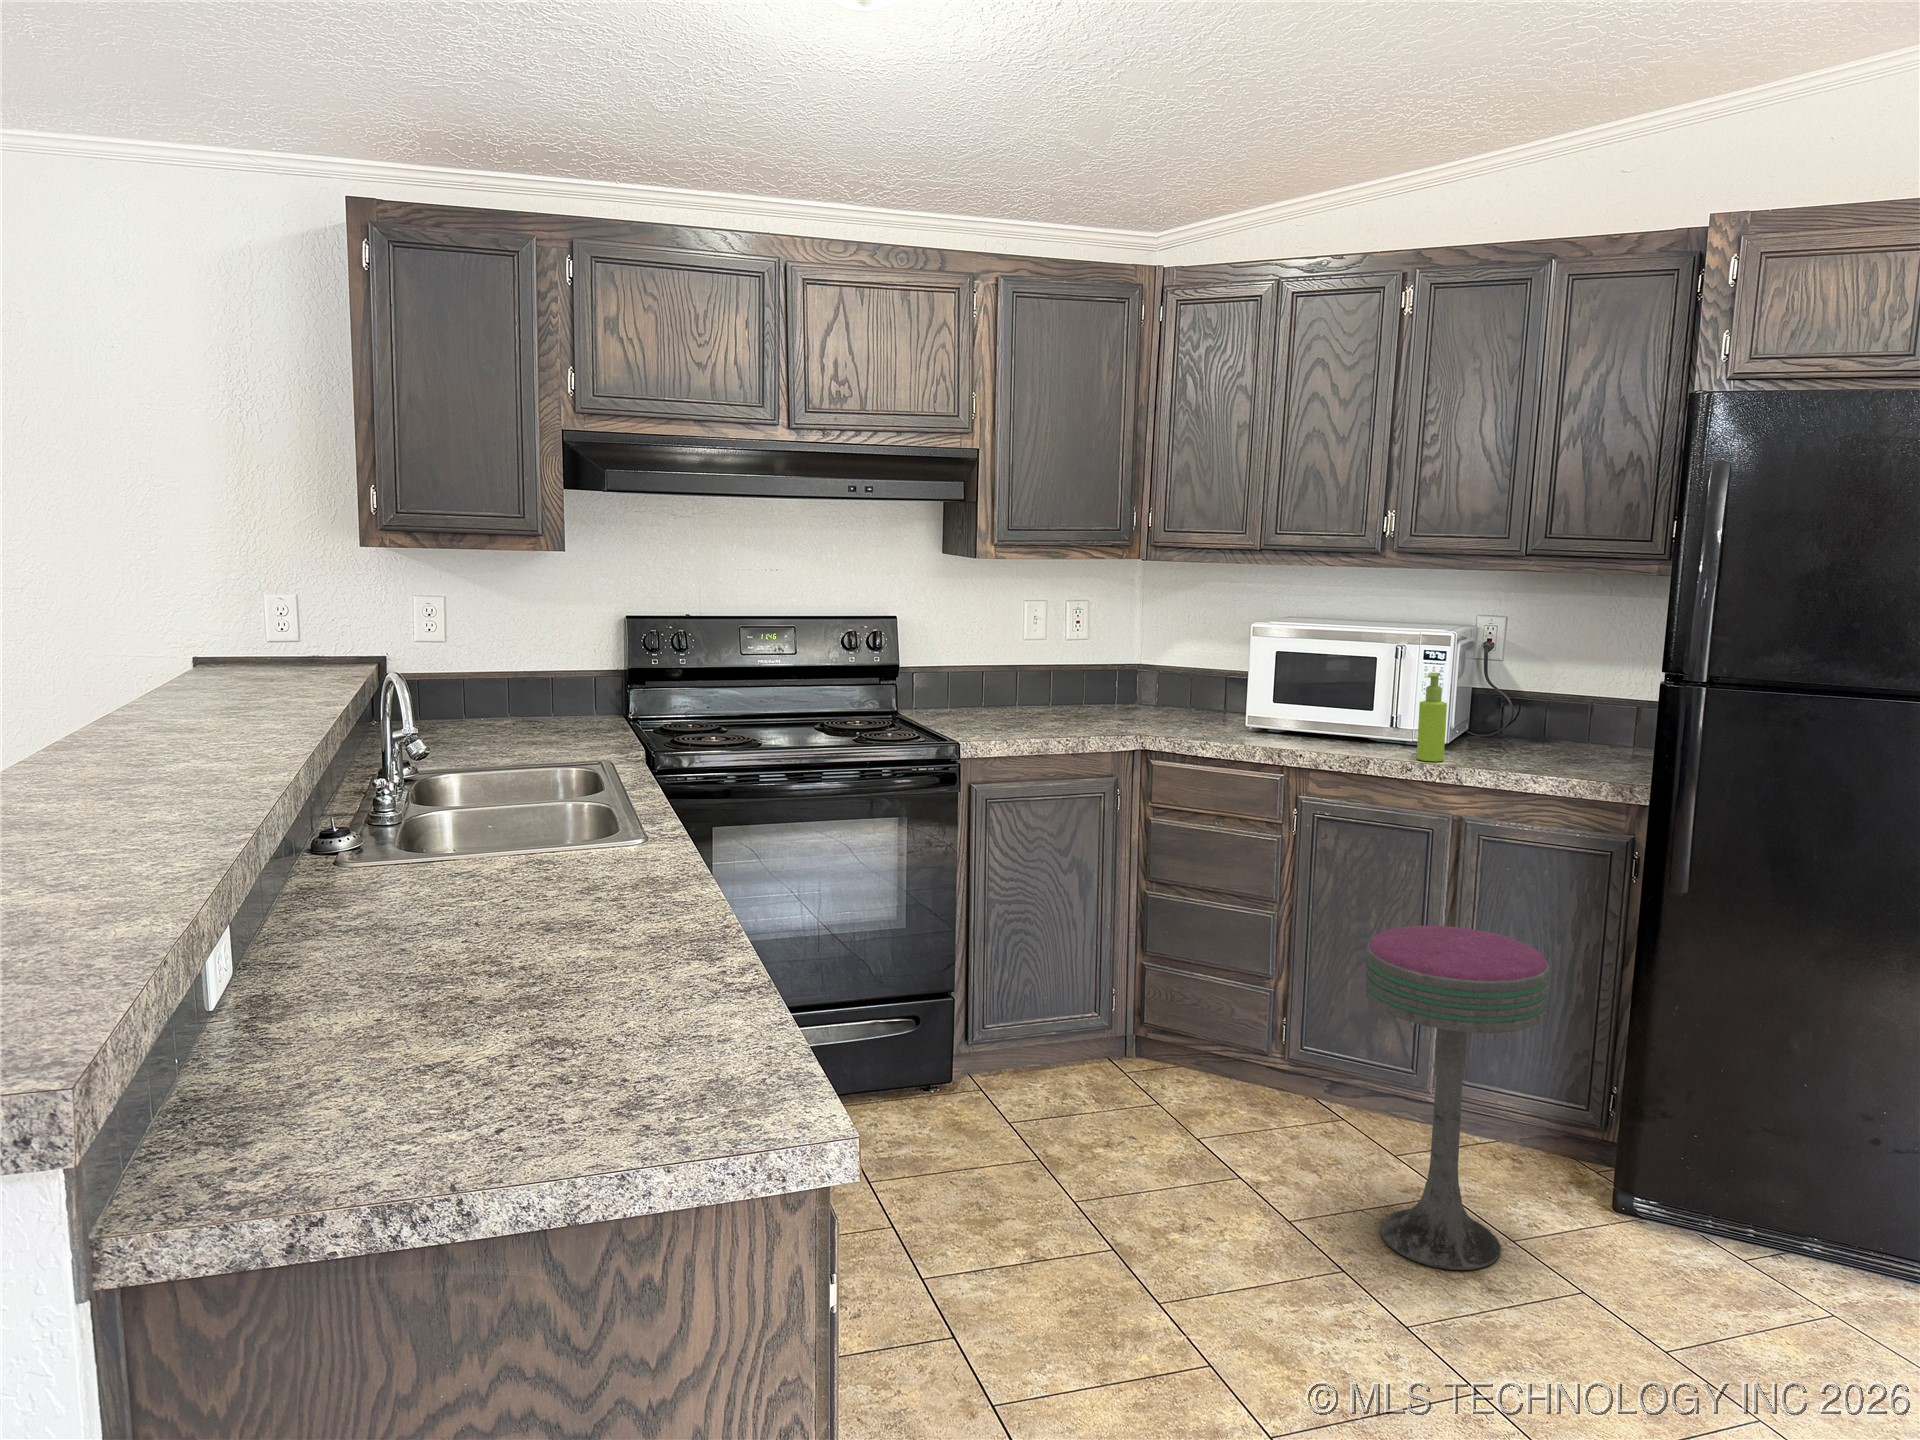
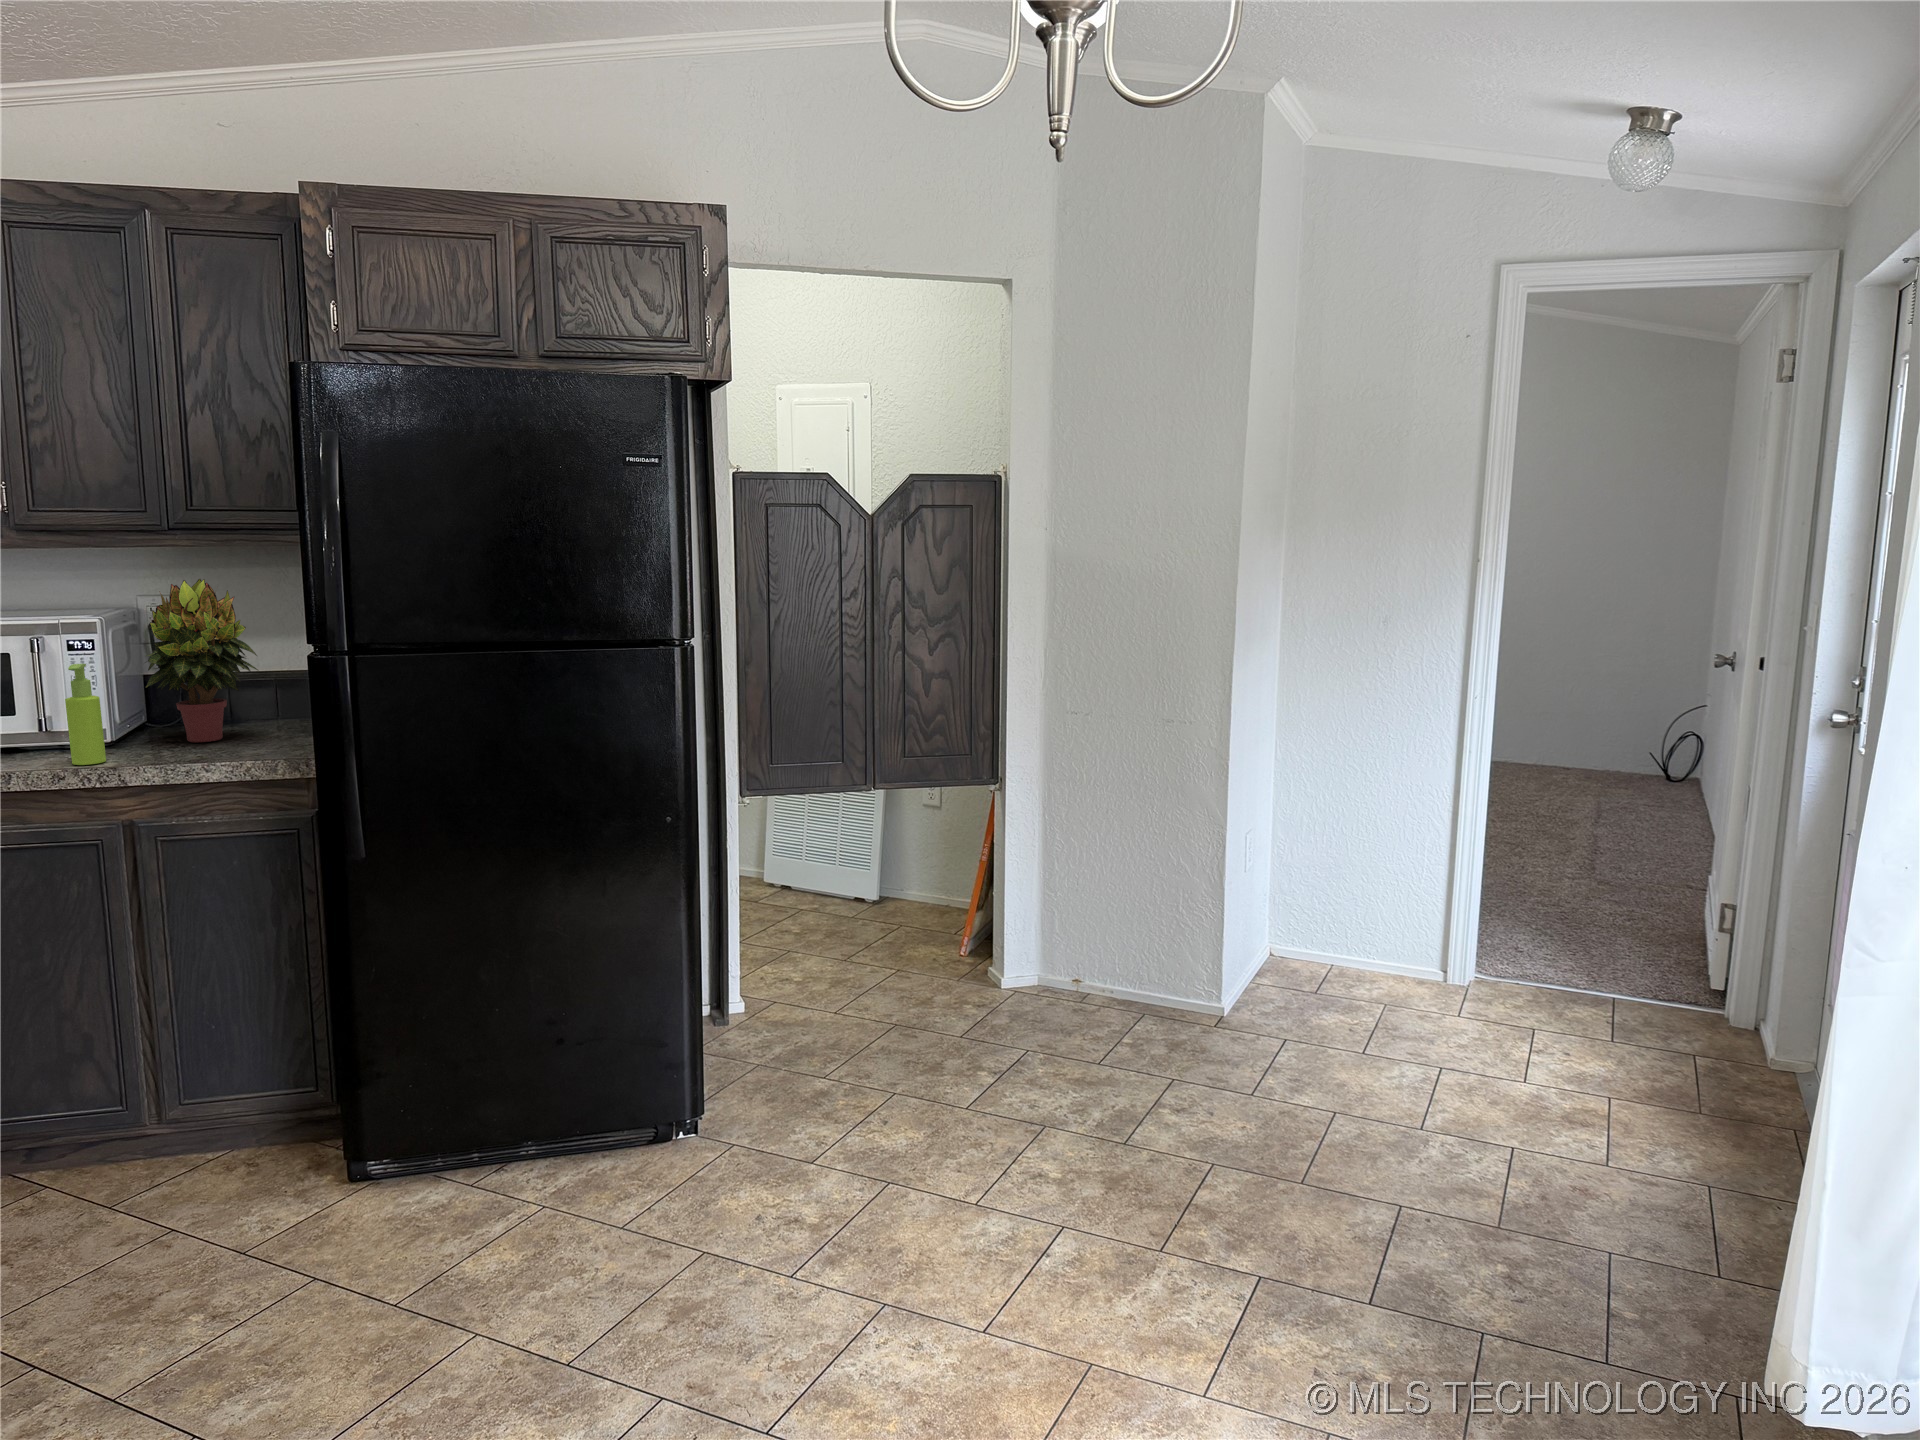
potted plant: none [1480,605,1585,756] -> present [145,579,258,742]
bar stool: present [1365,926,1549,1270] -> none [14,943,237,1323]

